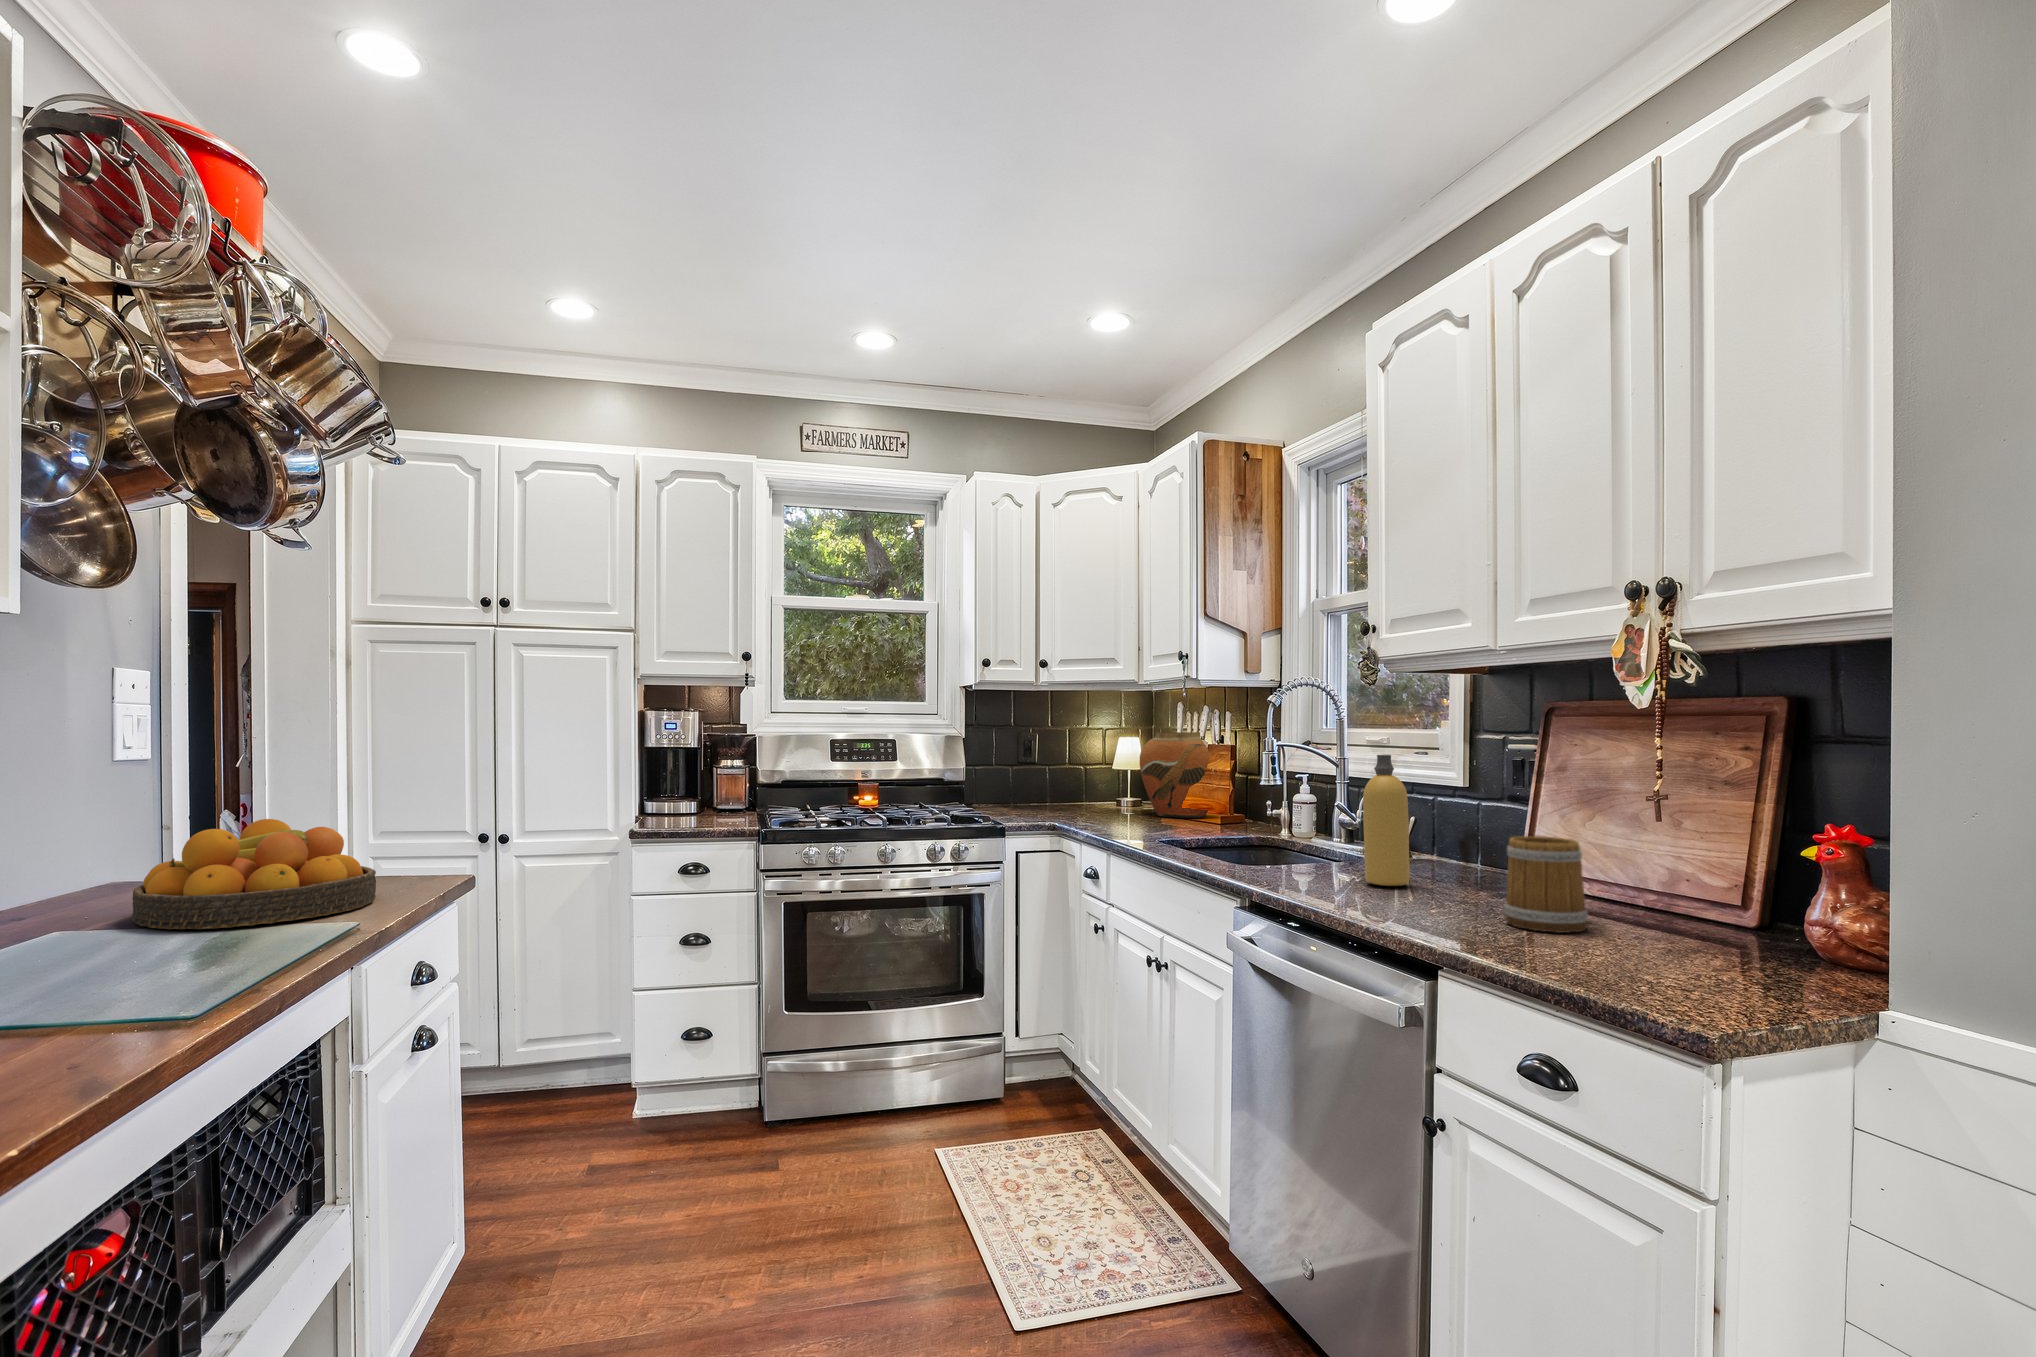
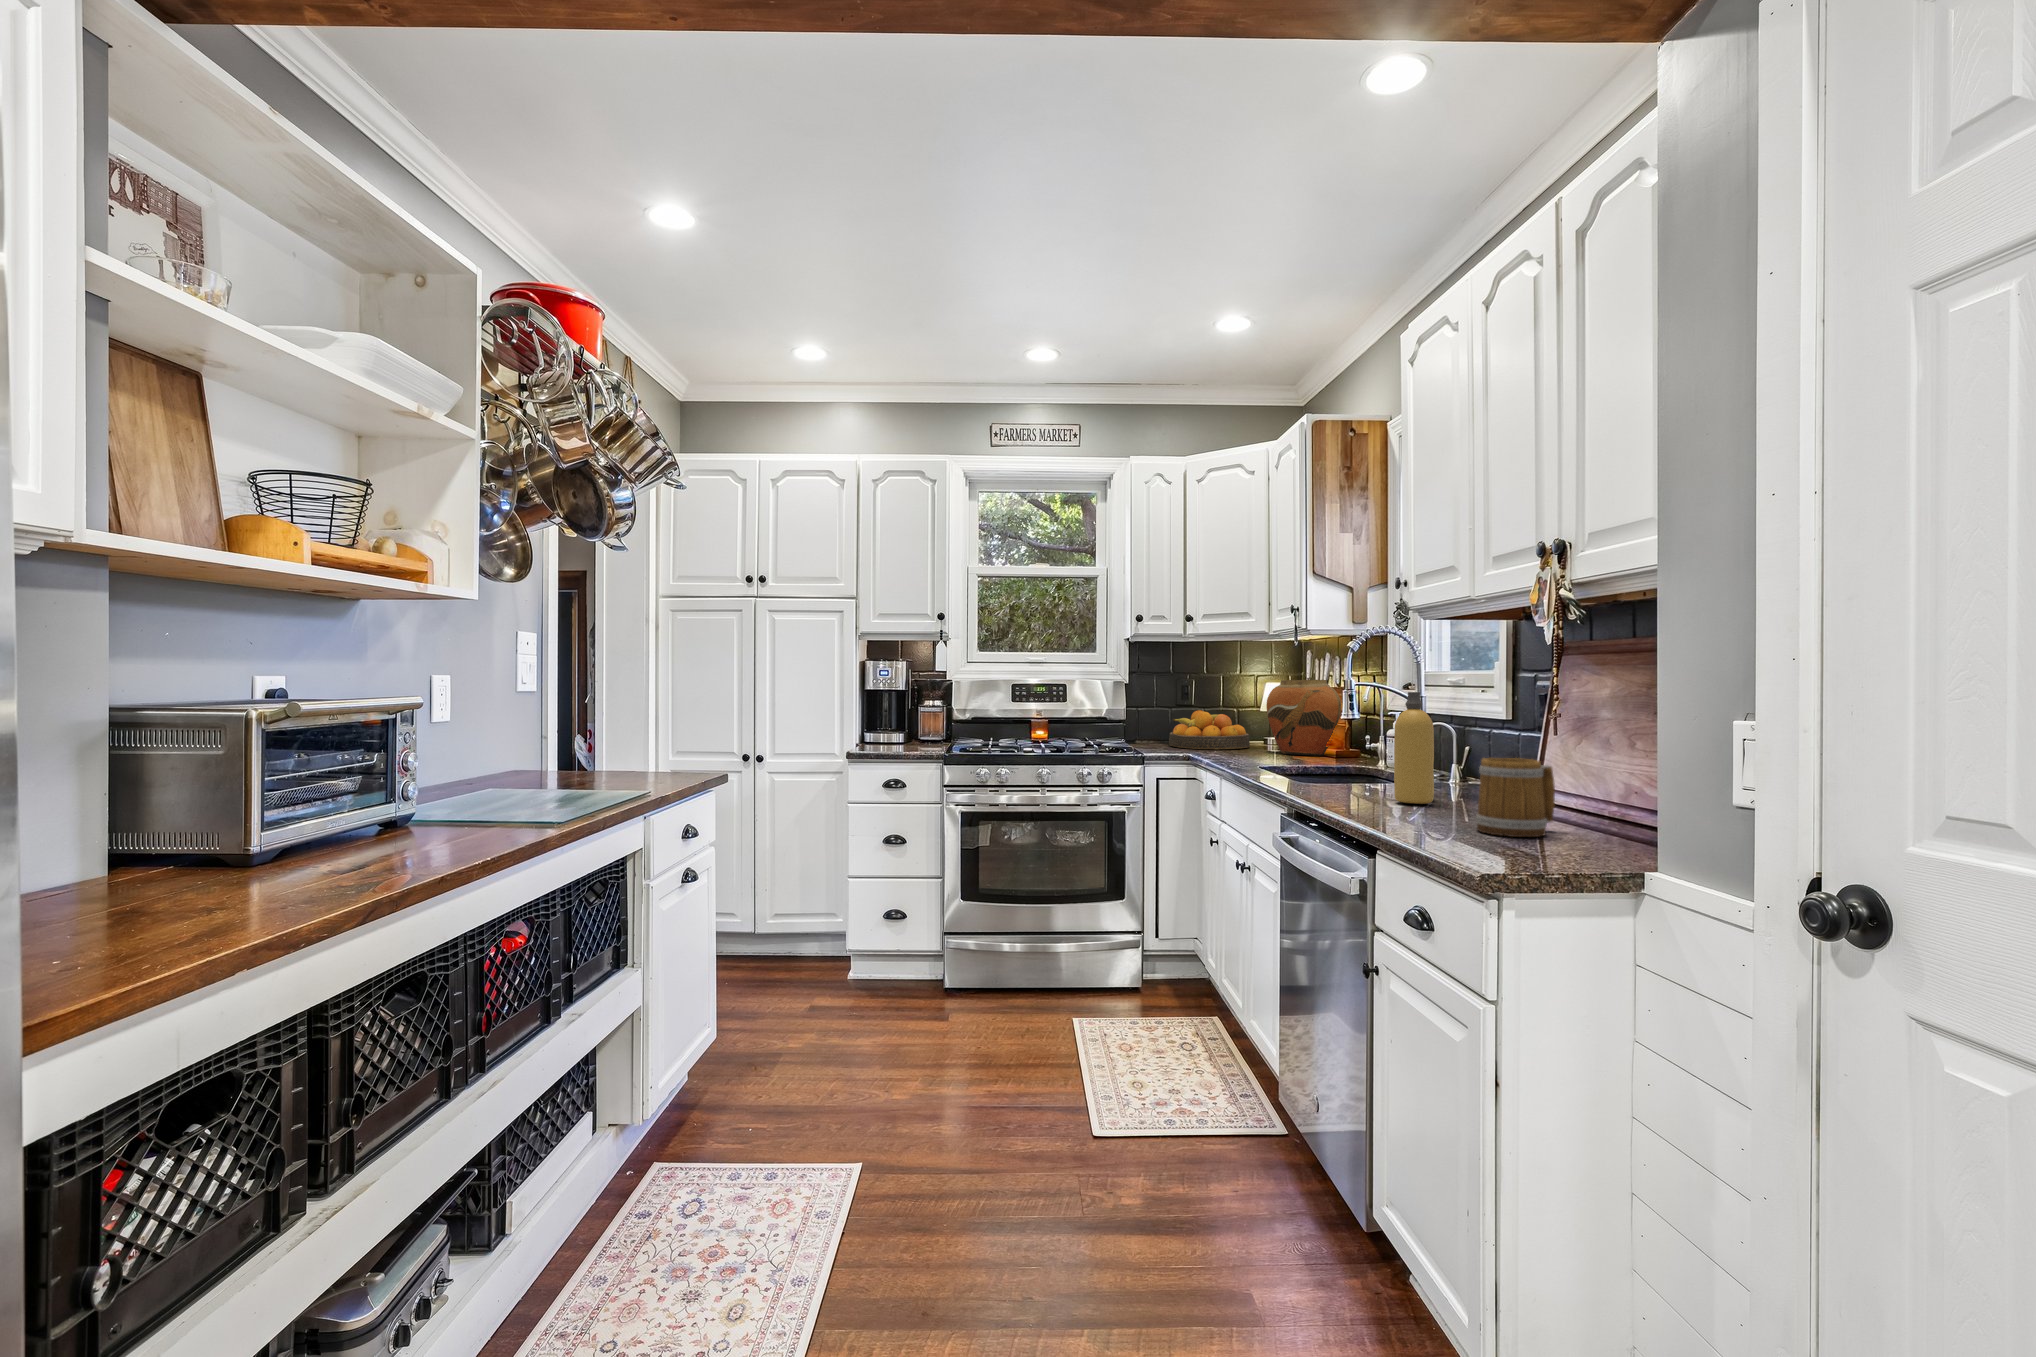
fruit bowl: present [132,819,376,929] -> present [1169,710,1250,749]

